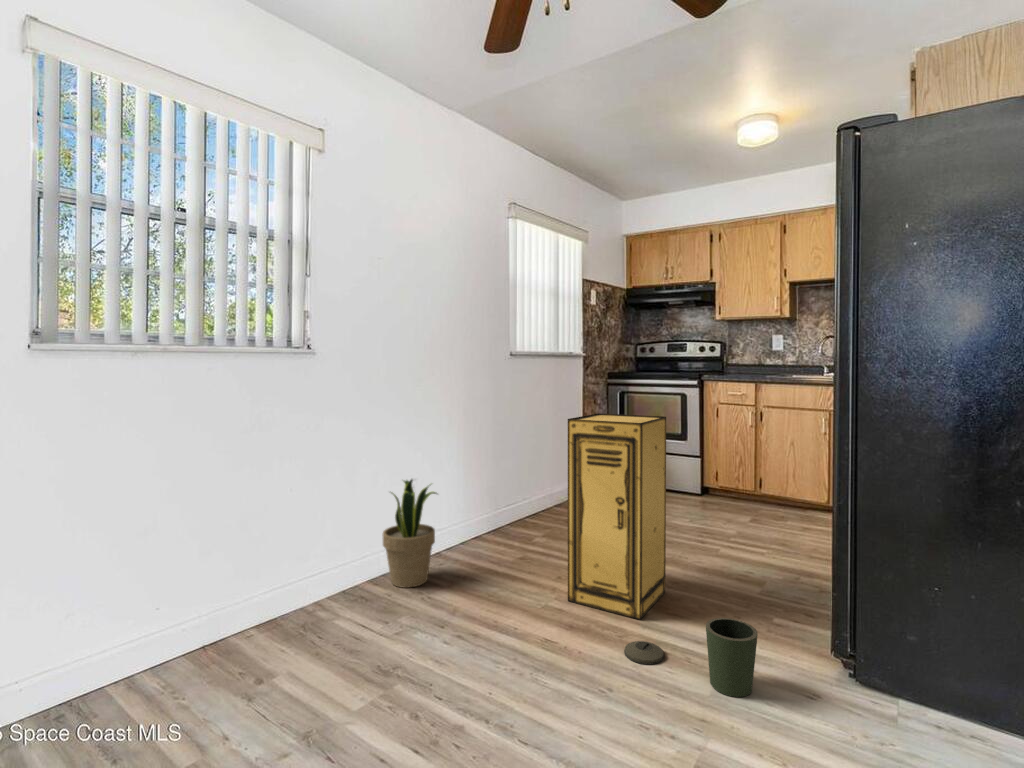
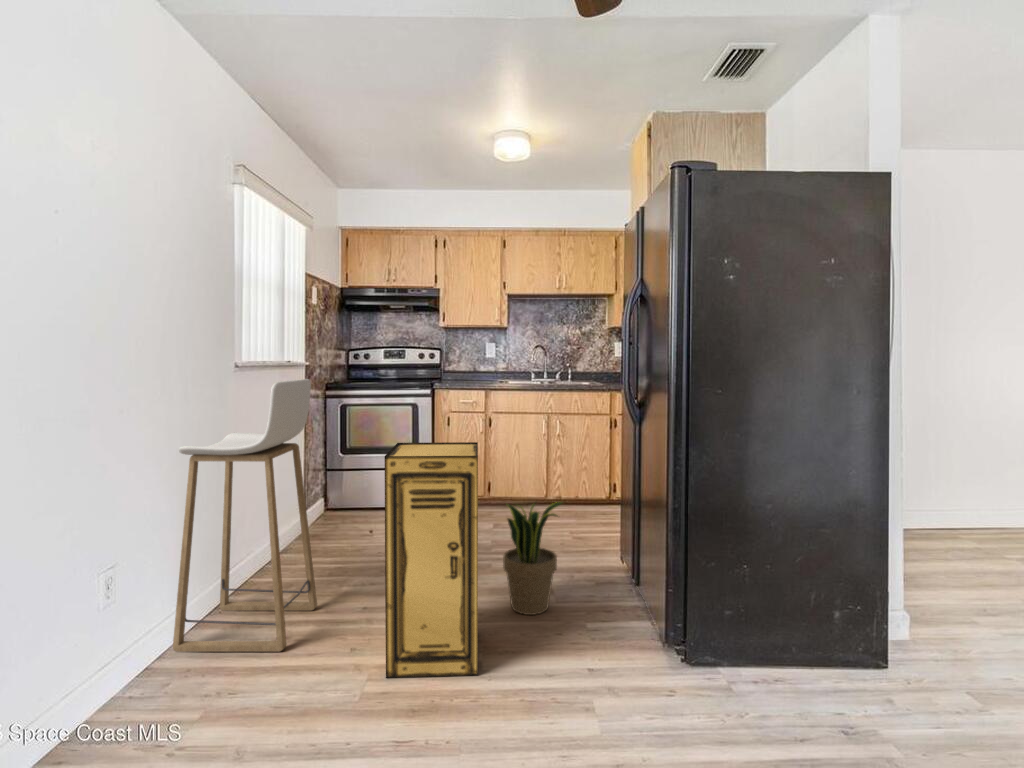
bar stool: none [449,362,552,566] -> present [173,379,317,652]
potted plant: present [383,479,437,588] -> present [503,502,562,615]
trash can: present [624,618,758,697] -> none [488,651,631,734]

